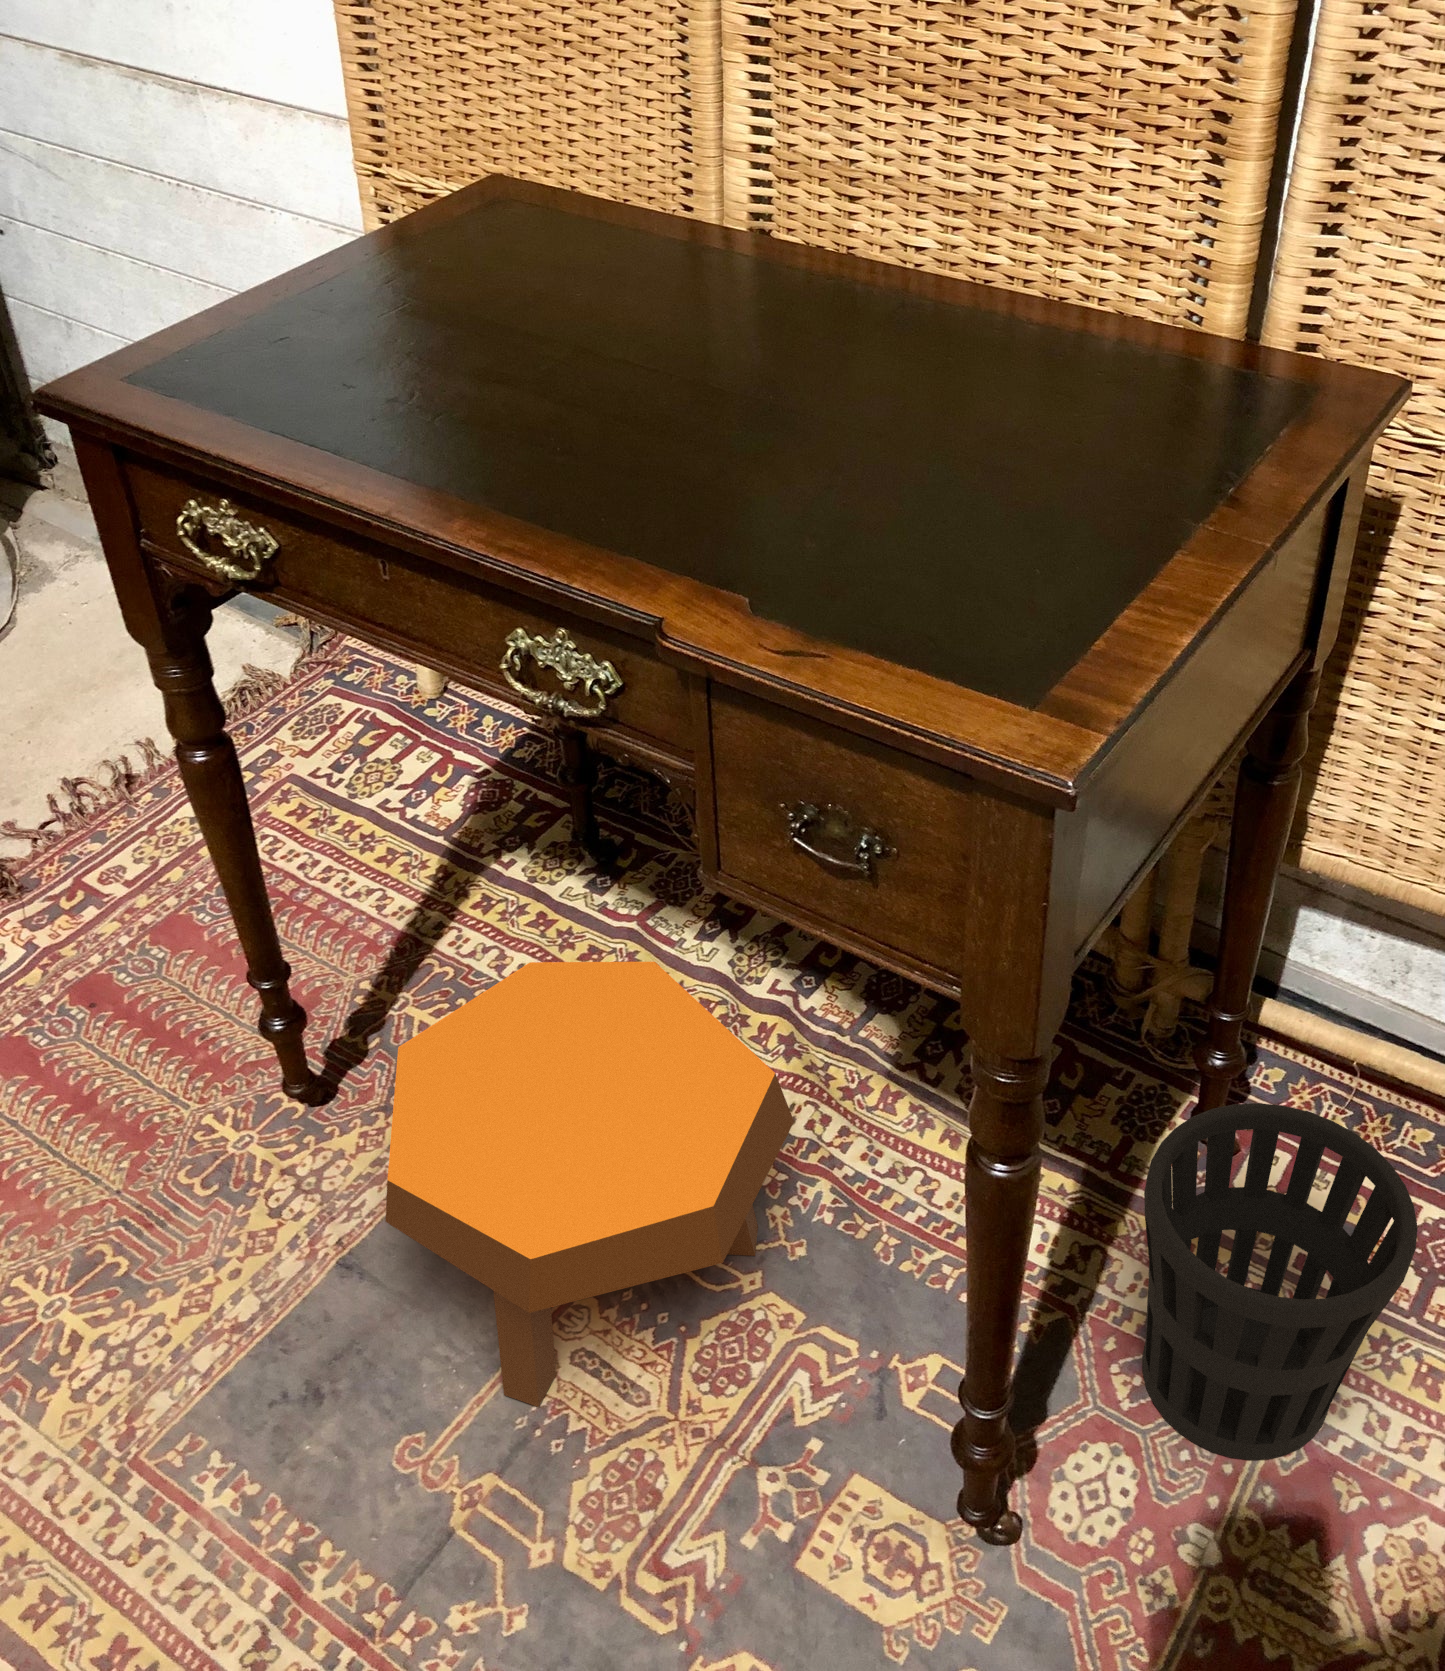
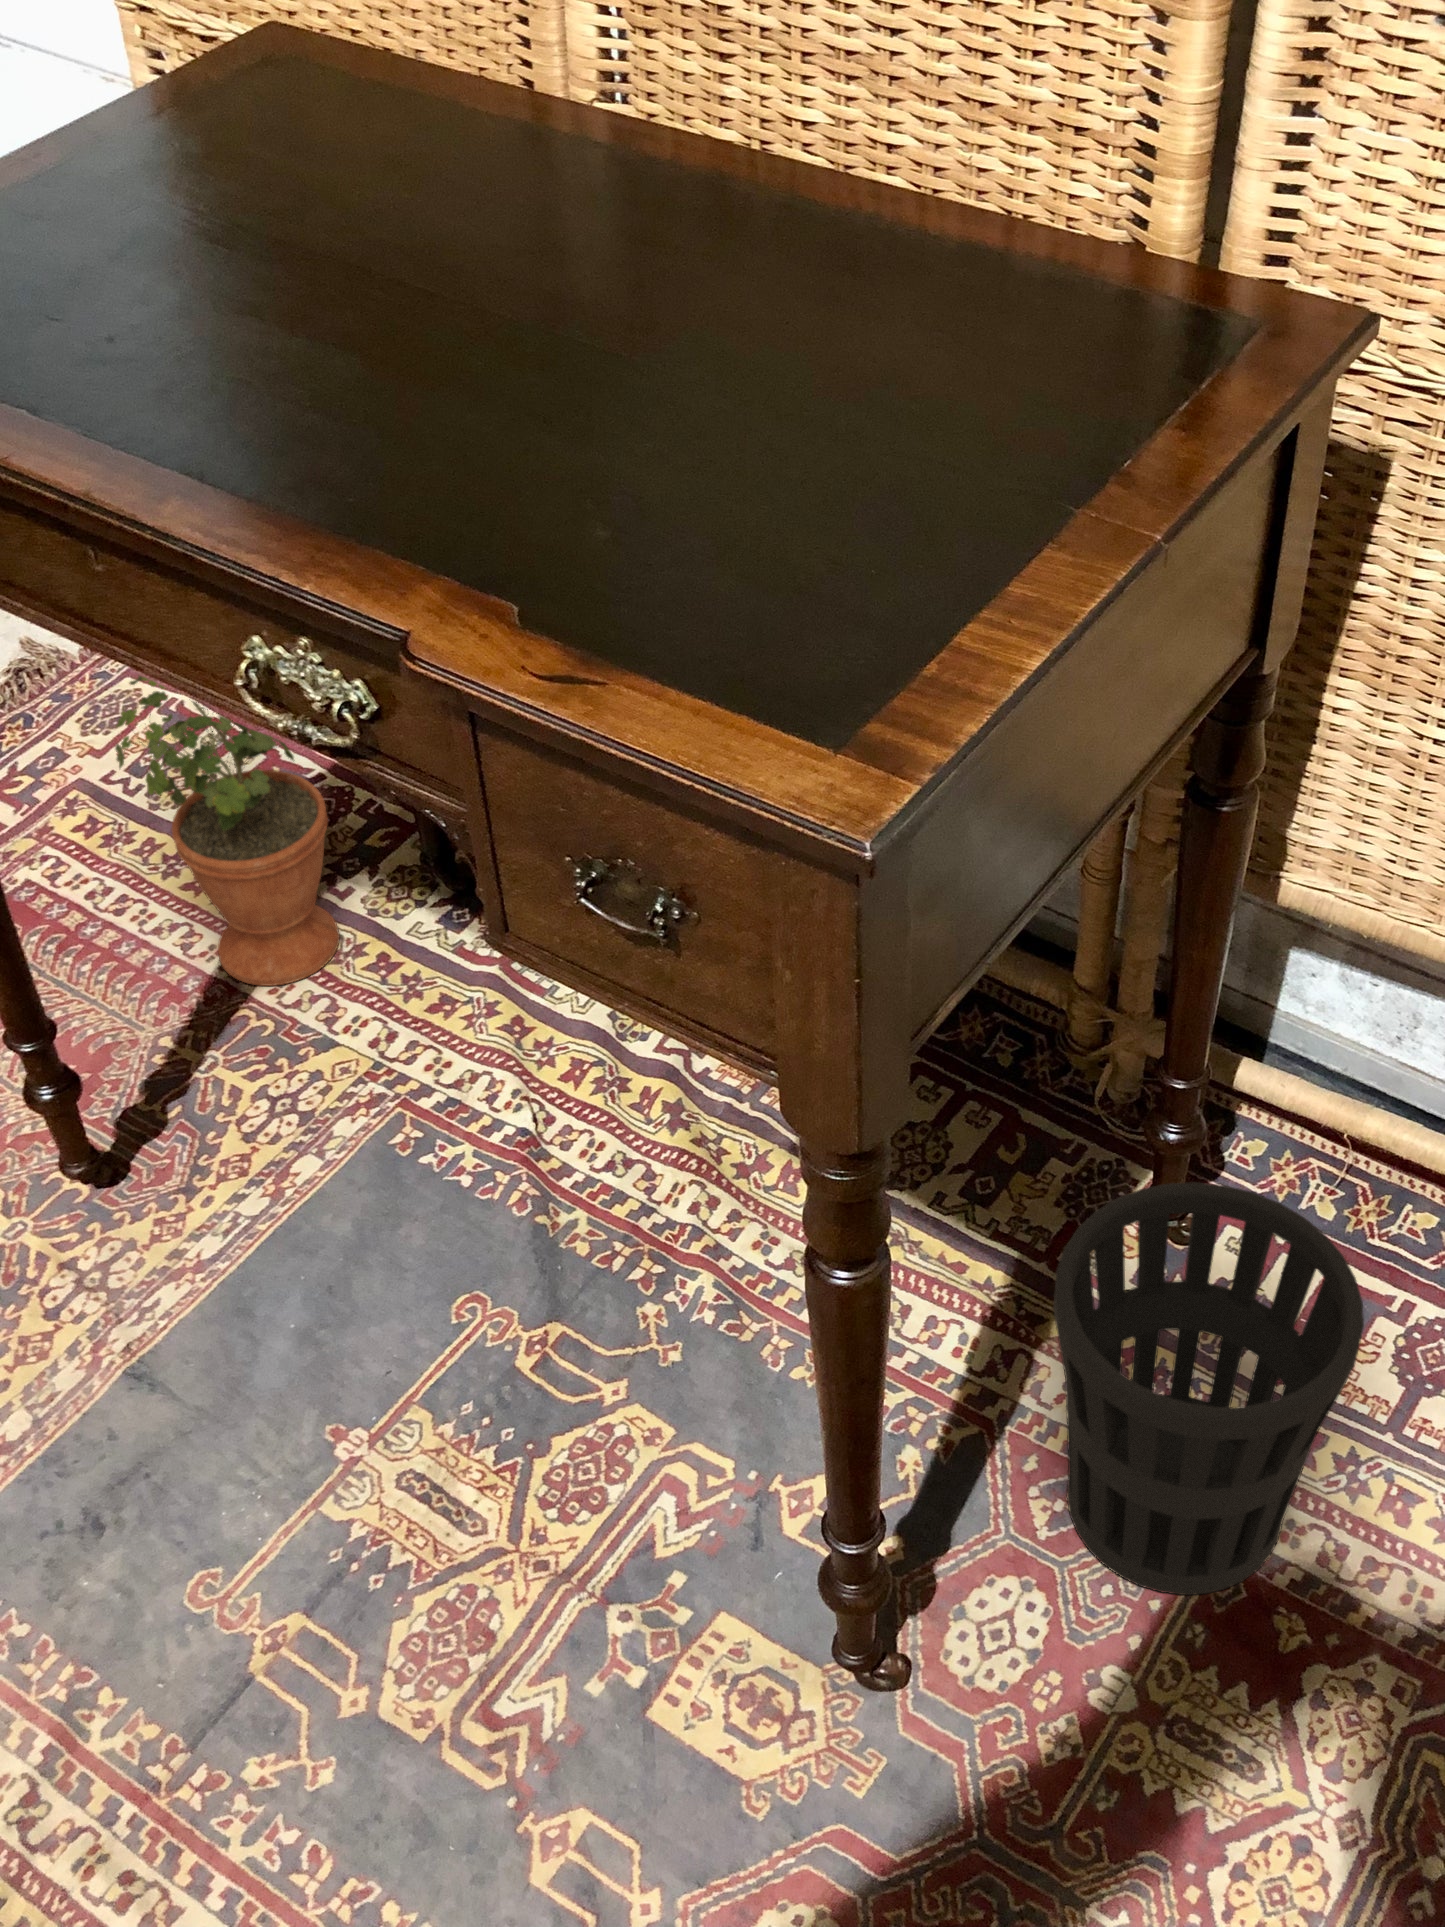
potted plant: none [331,592,506,940] -> present [115,676,340,986]
footstool: present [386,962,794,1407] -> none [172,1014,660,1537]

